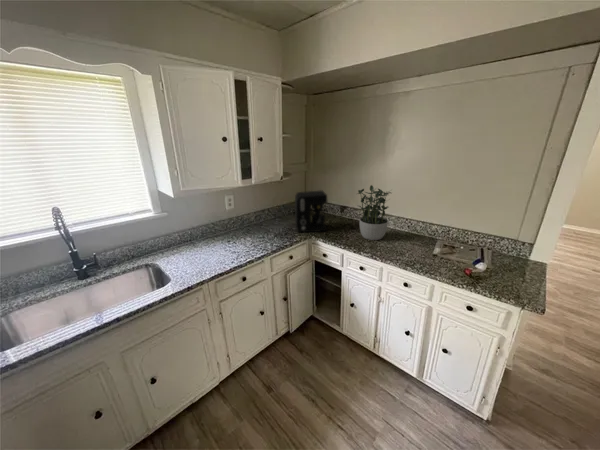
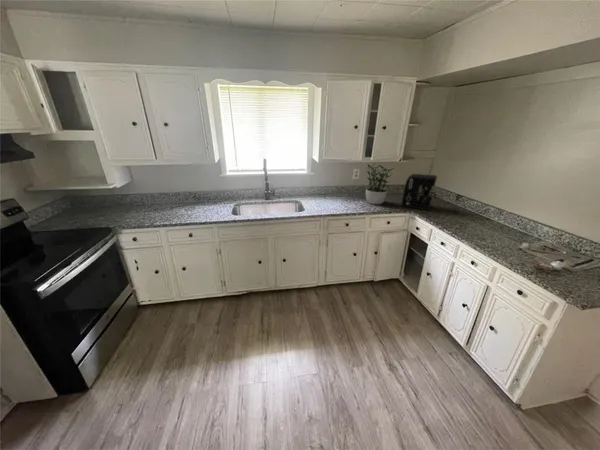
potted plant: present [358,185,391,240] -> present [366,163,392,204]

